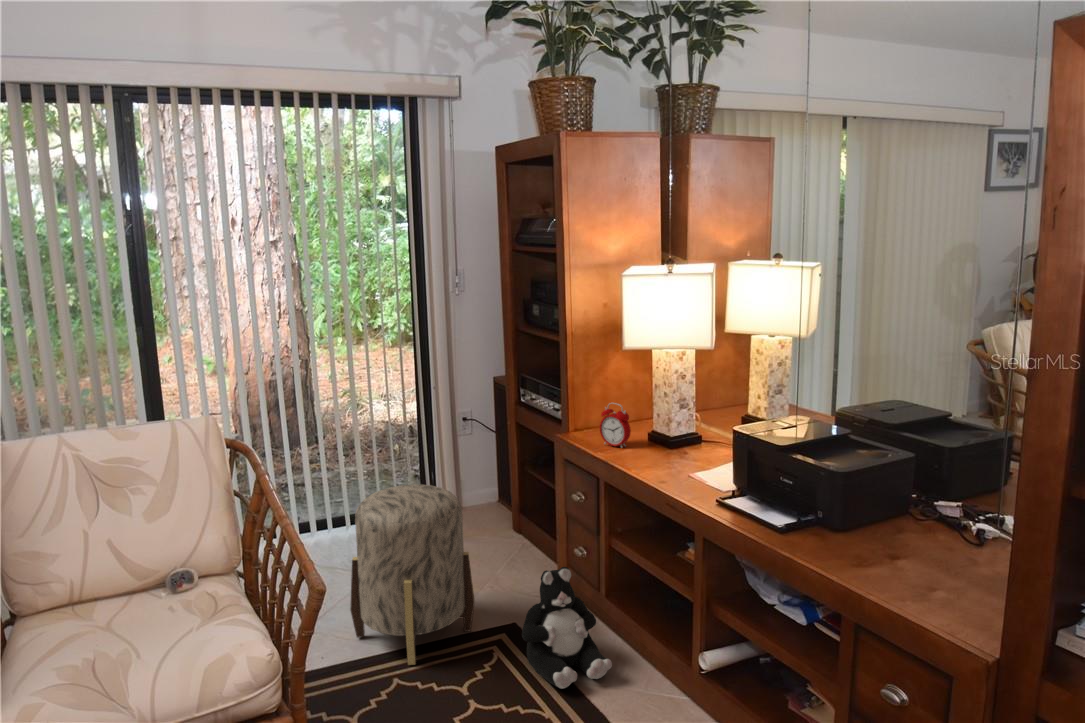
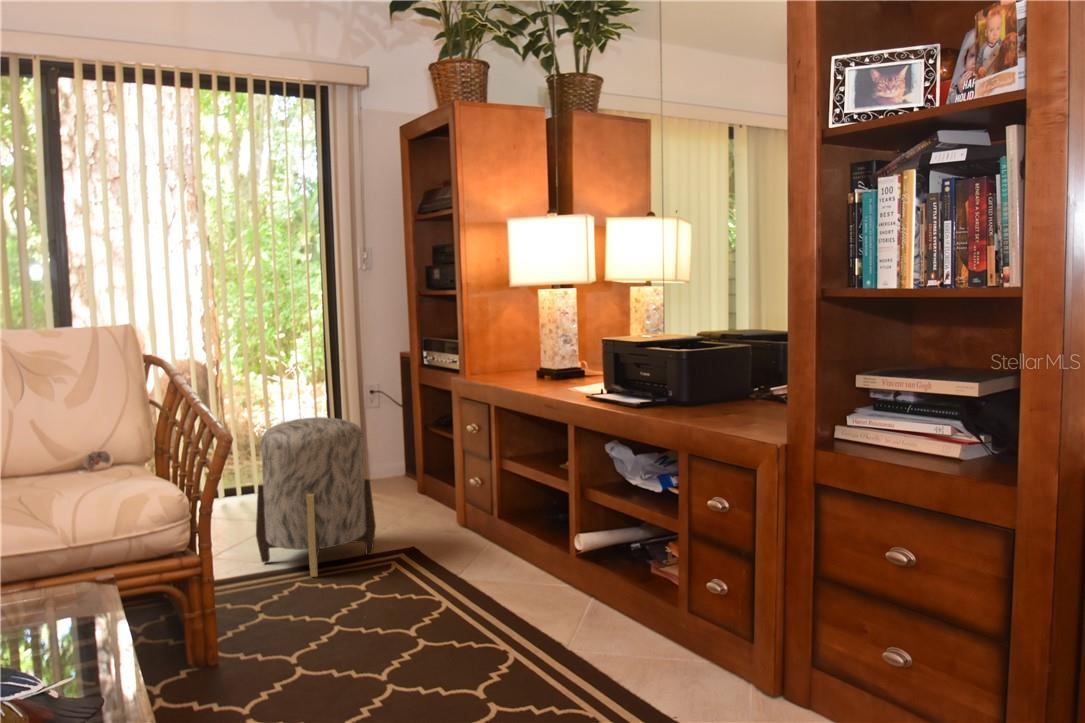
alarm clock: present [600,403,631,447] -> none [492,340,520,381]
plush toy: present [522,567,612,689] -> none [417,479,500,582]

